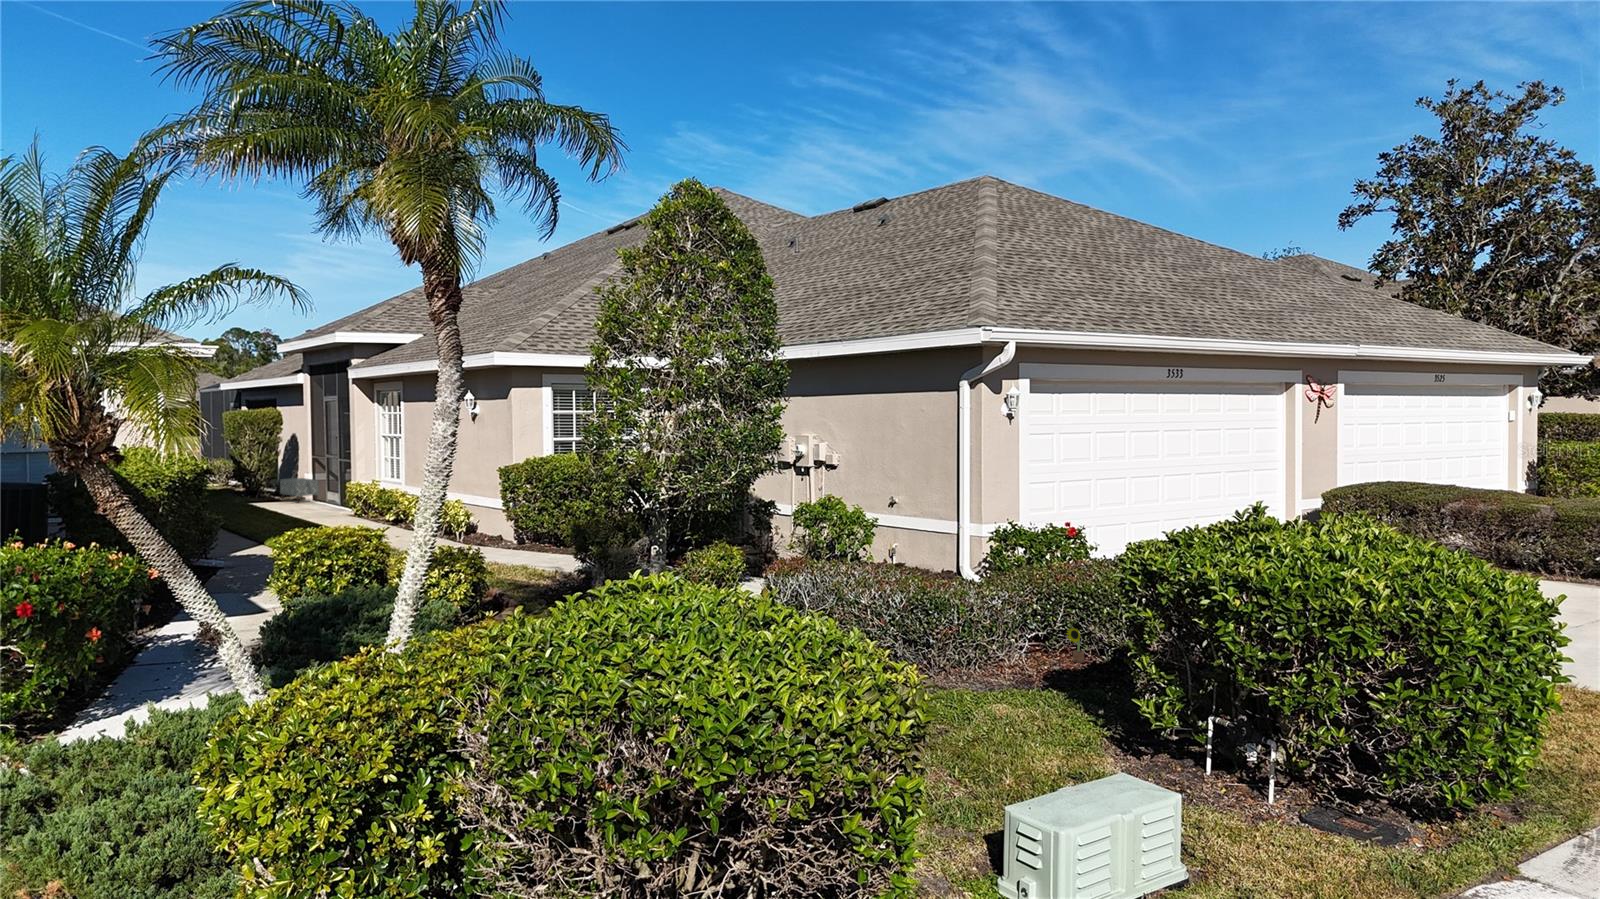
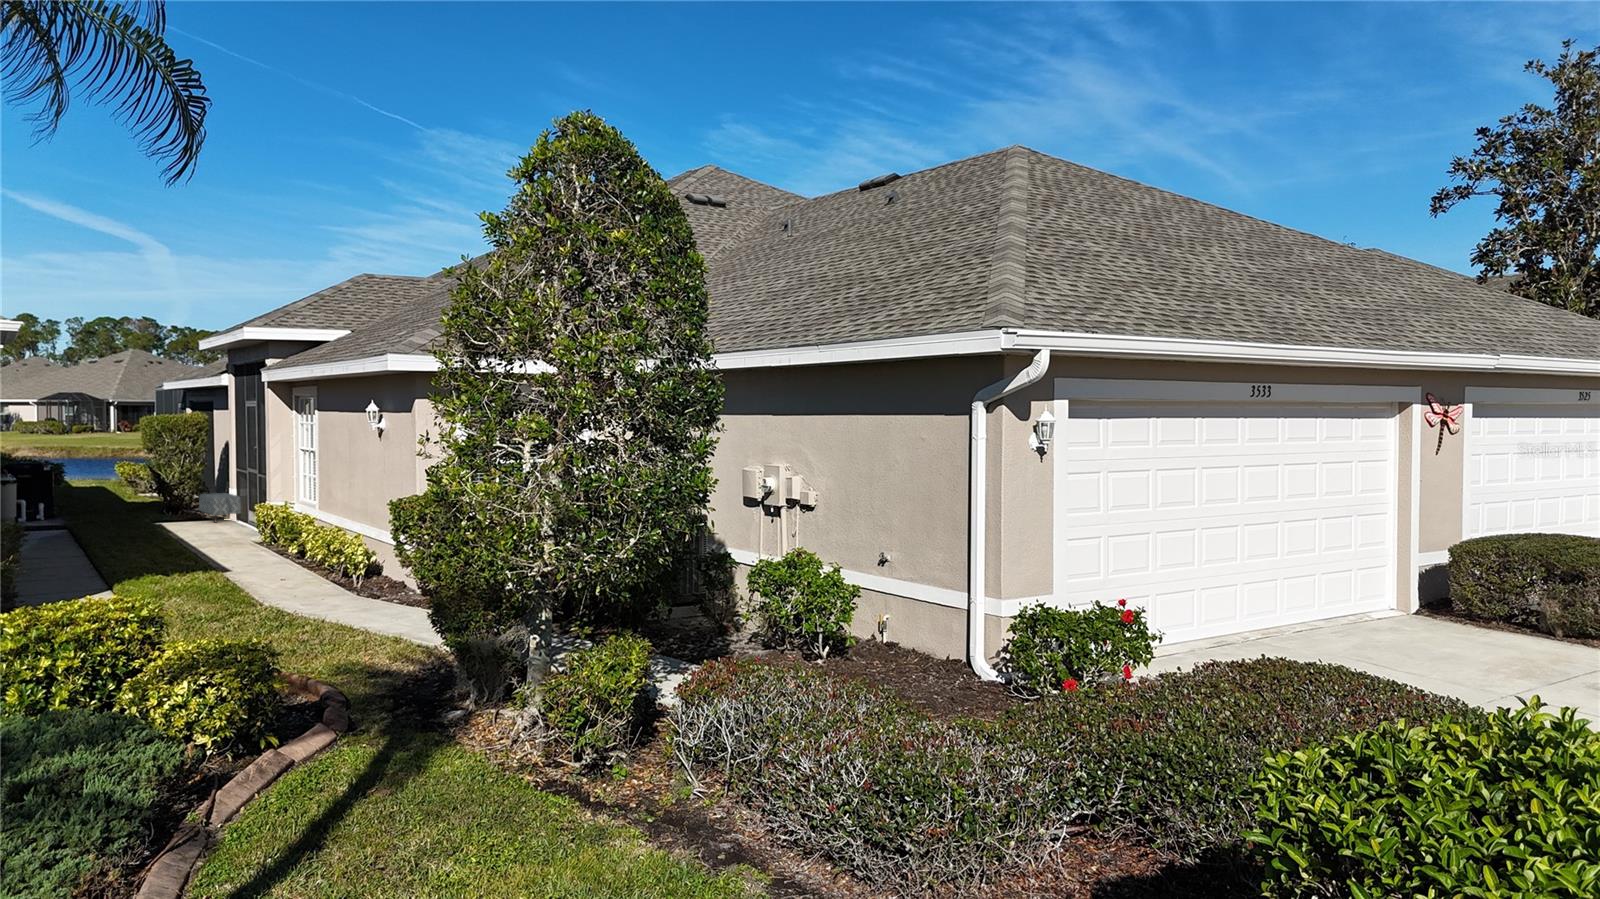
decorative plant: present [1066,628,1084,663] -> none [1126,811,1156,868]

